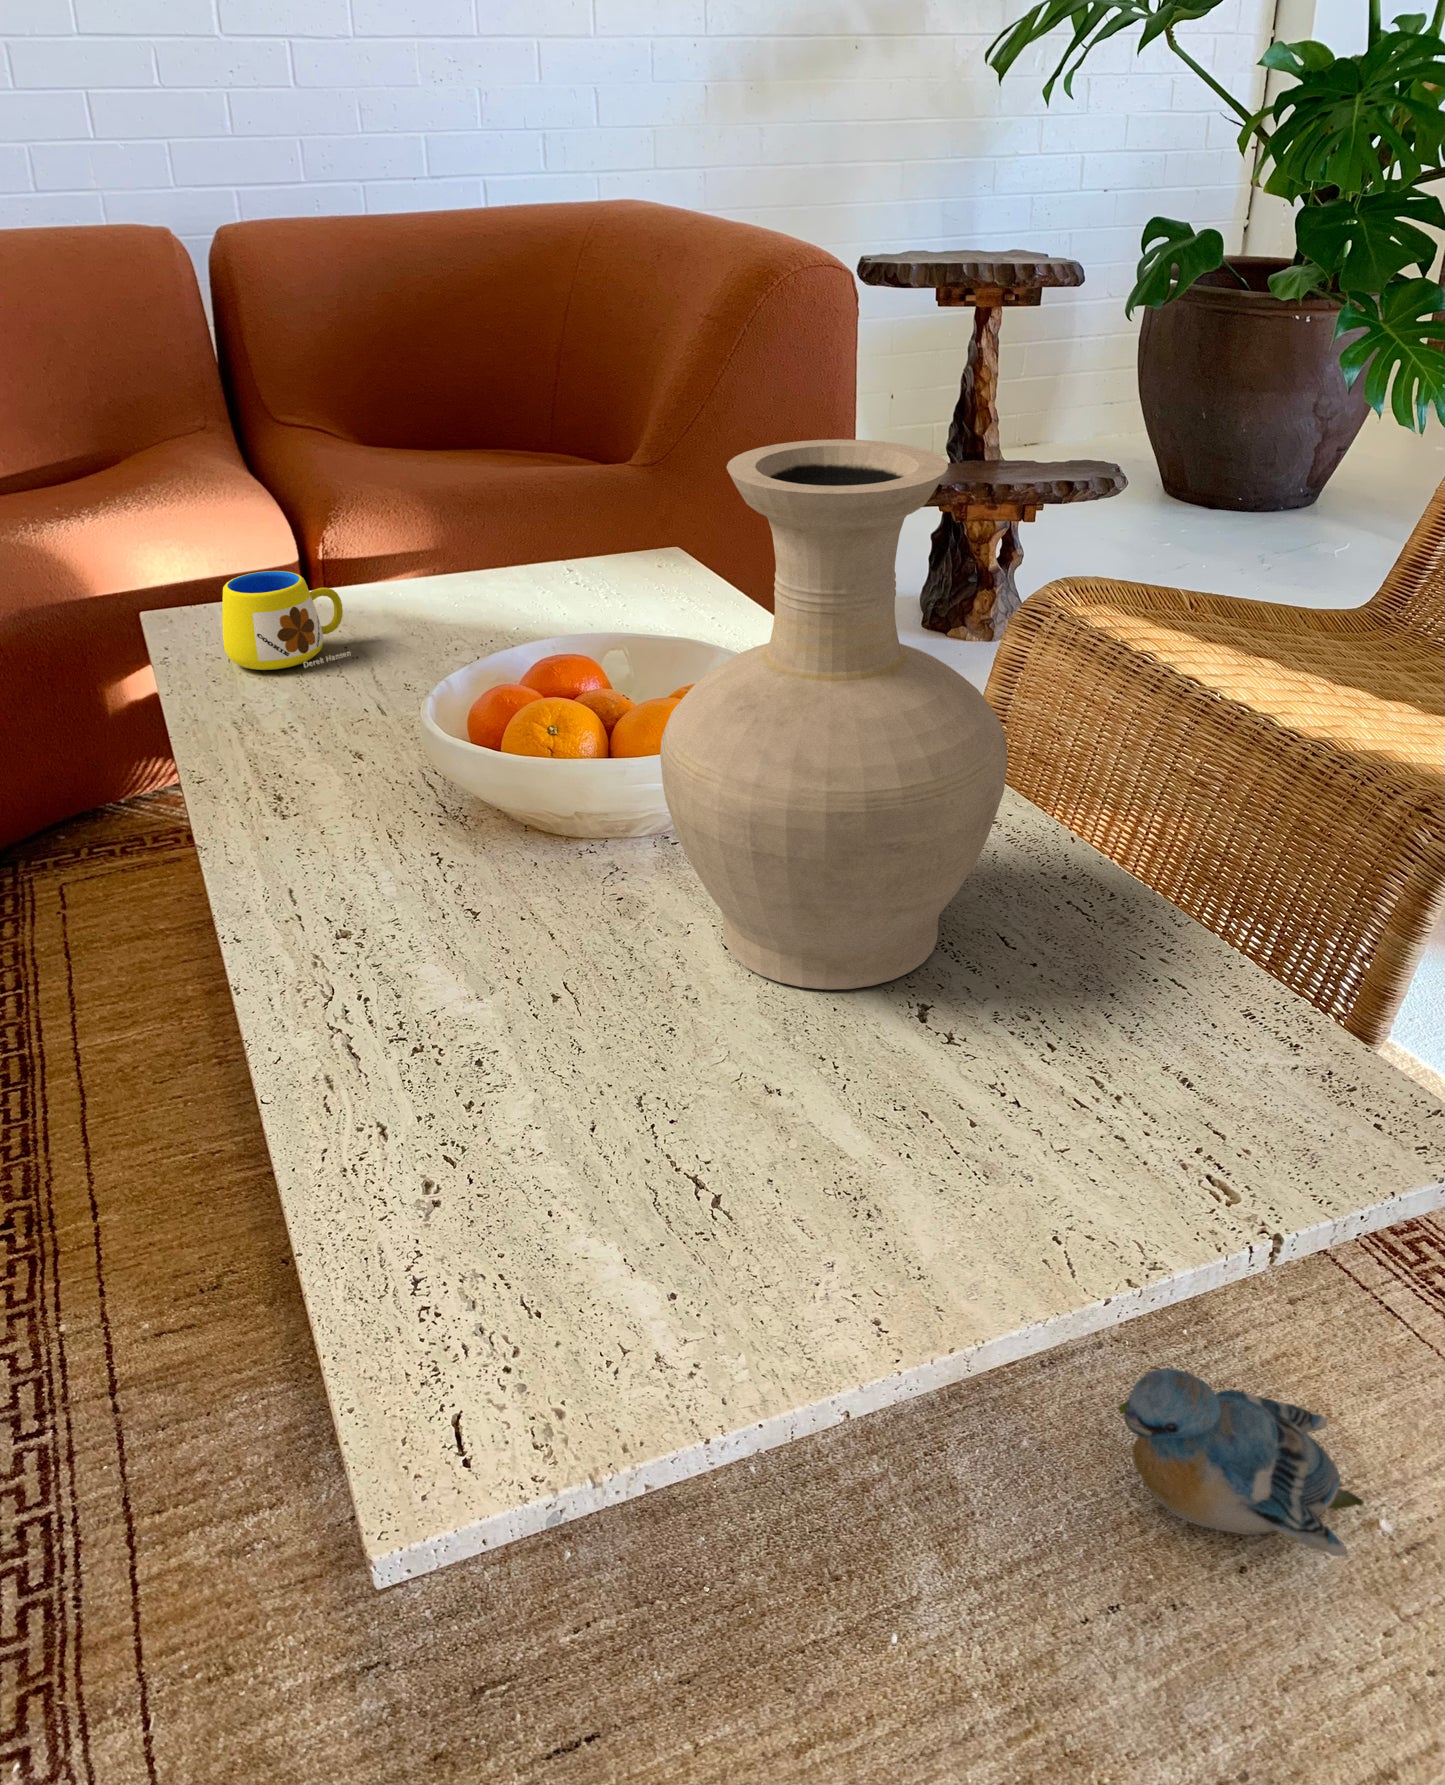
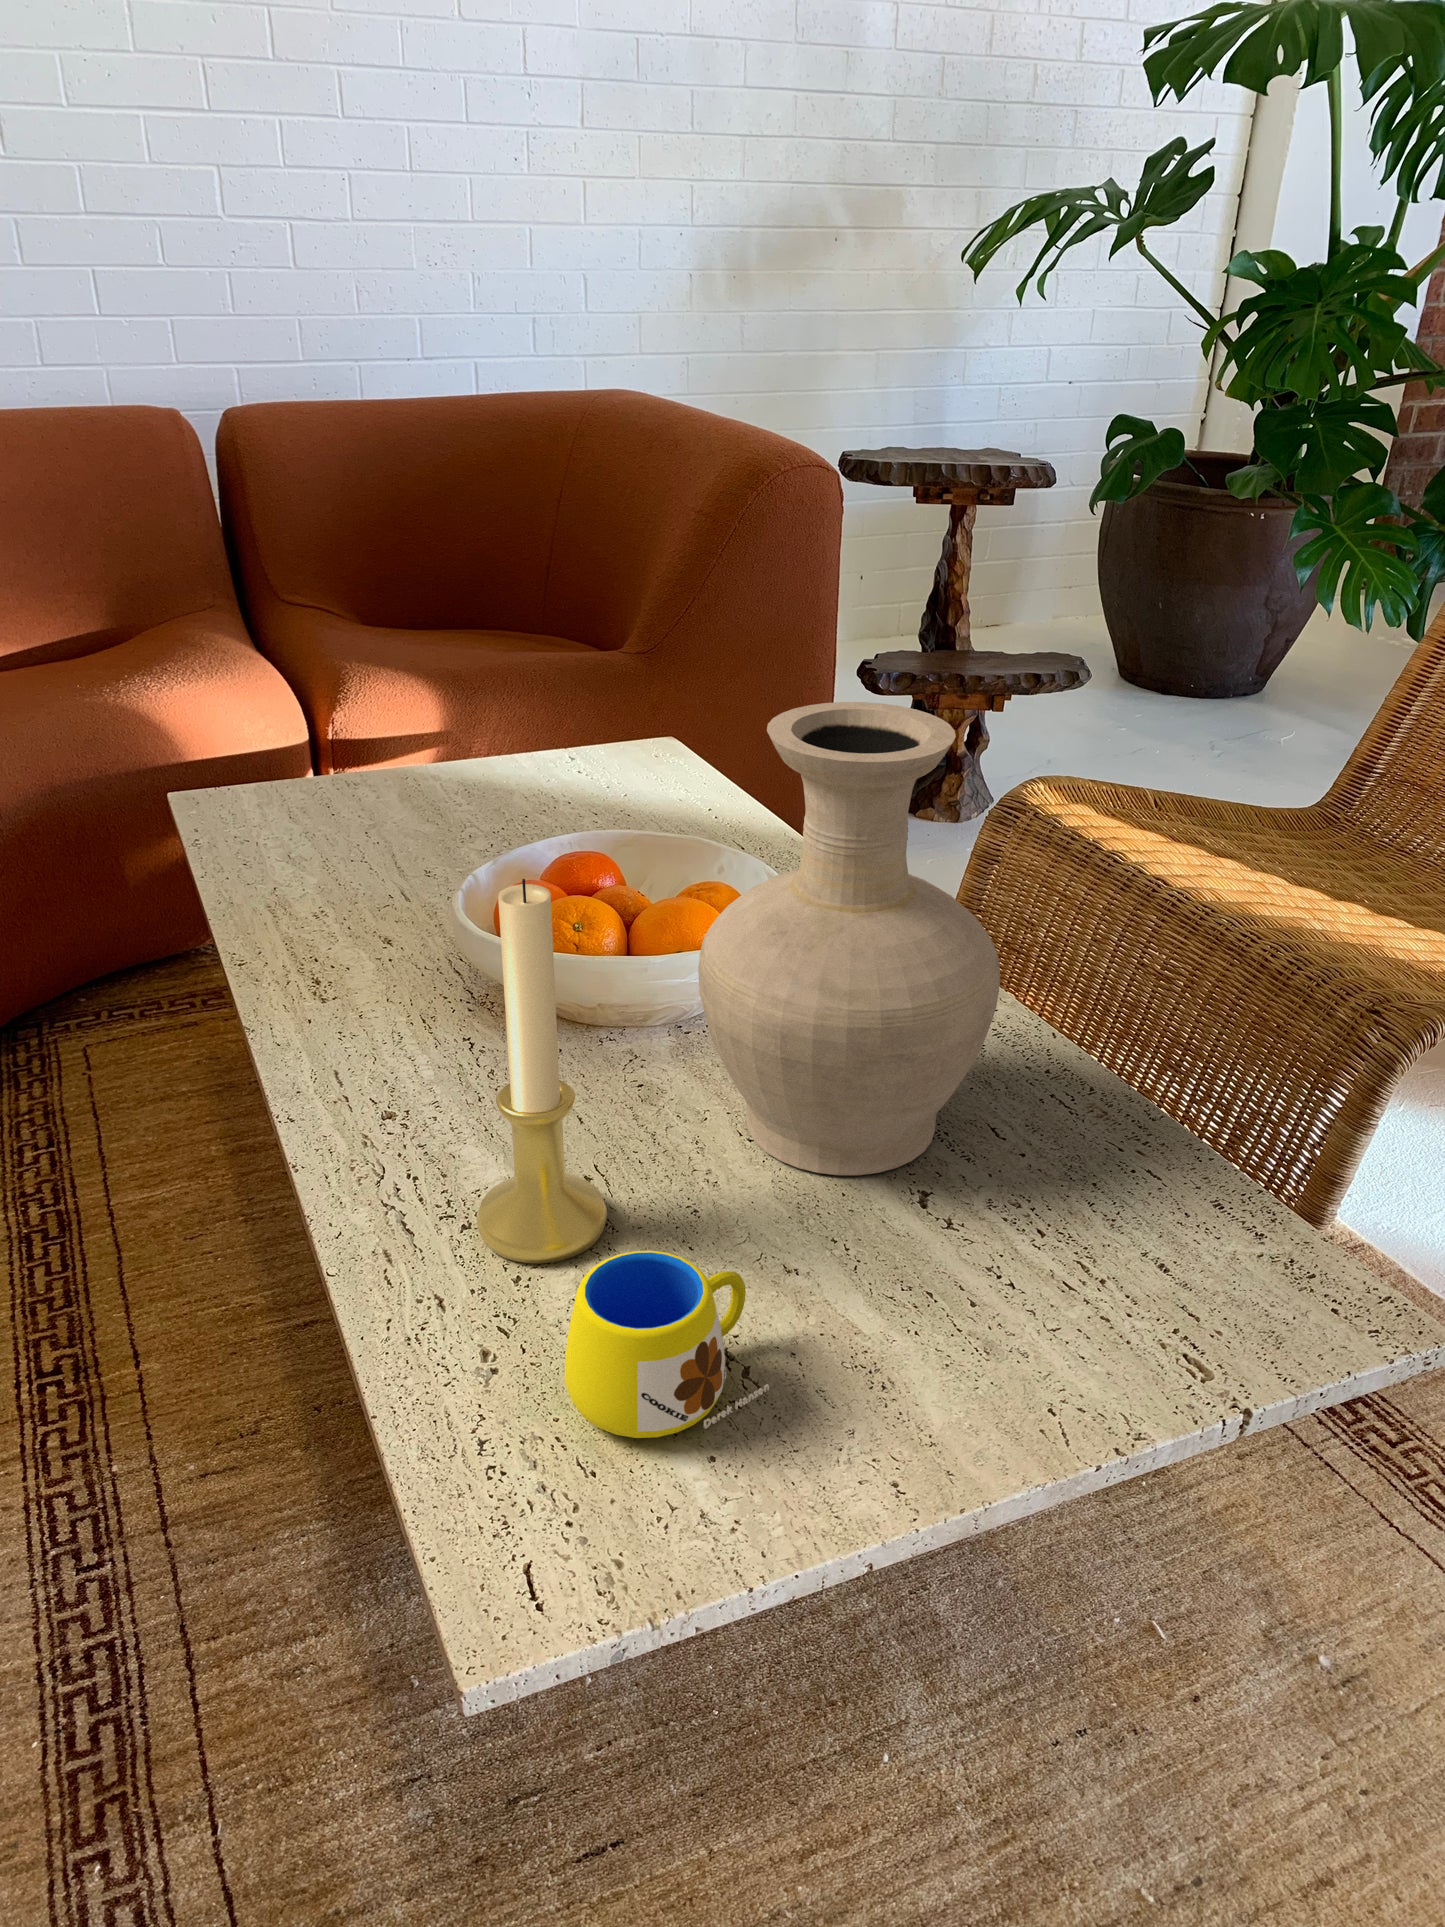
mug: present [222,571,351,670] -> present [565,1251,769,1438]
candle holder: none [406,637,558,1091] -> present [477,879,607,1263]
plush toy: present [1117,1368,1364,1557] -> none [1086,1515,1305,1687]

